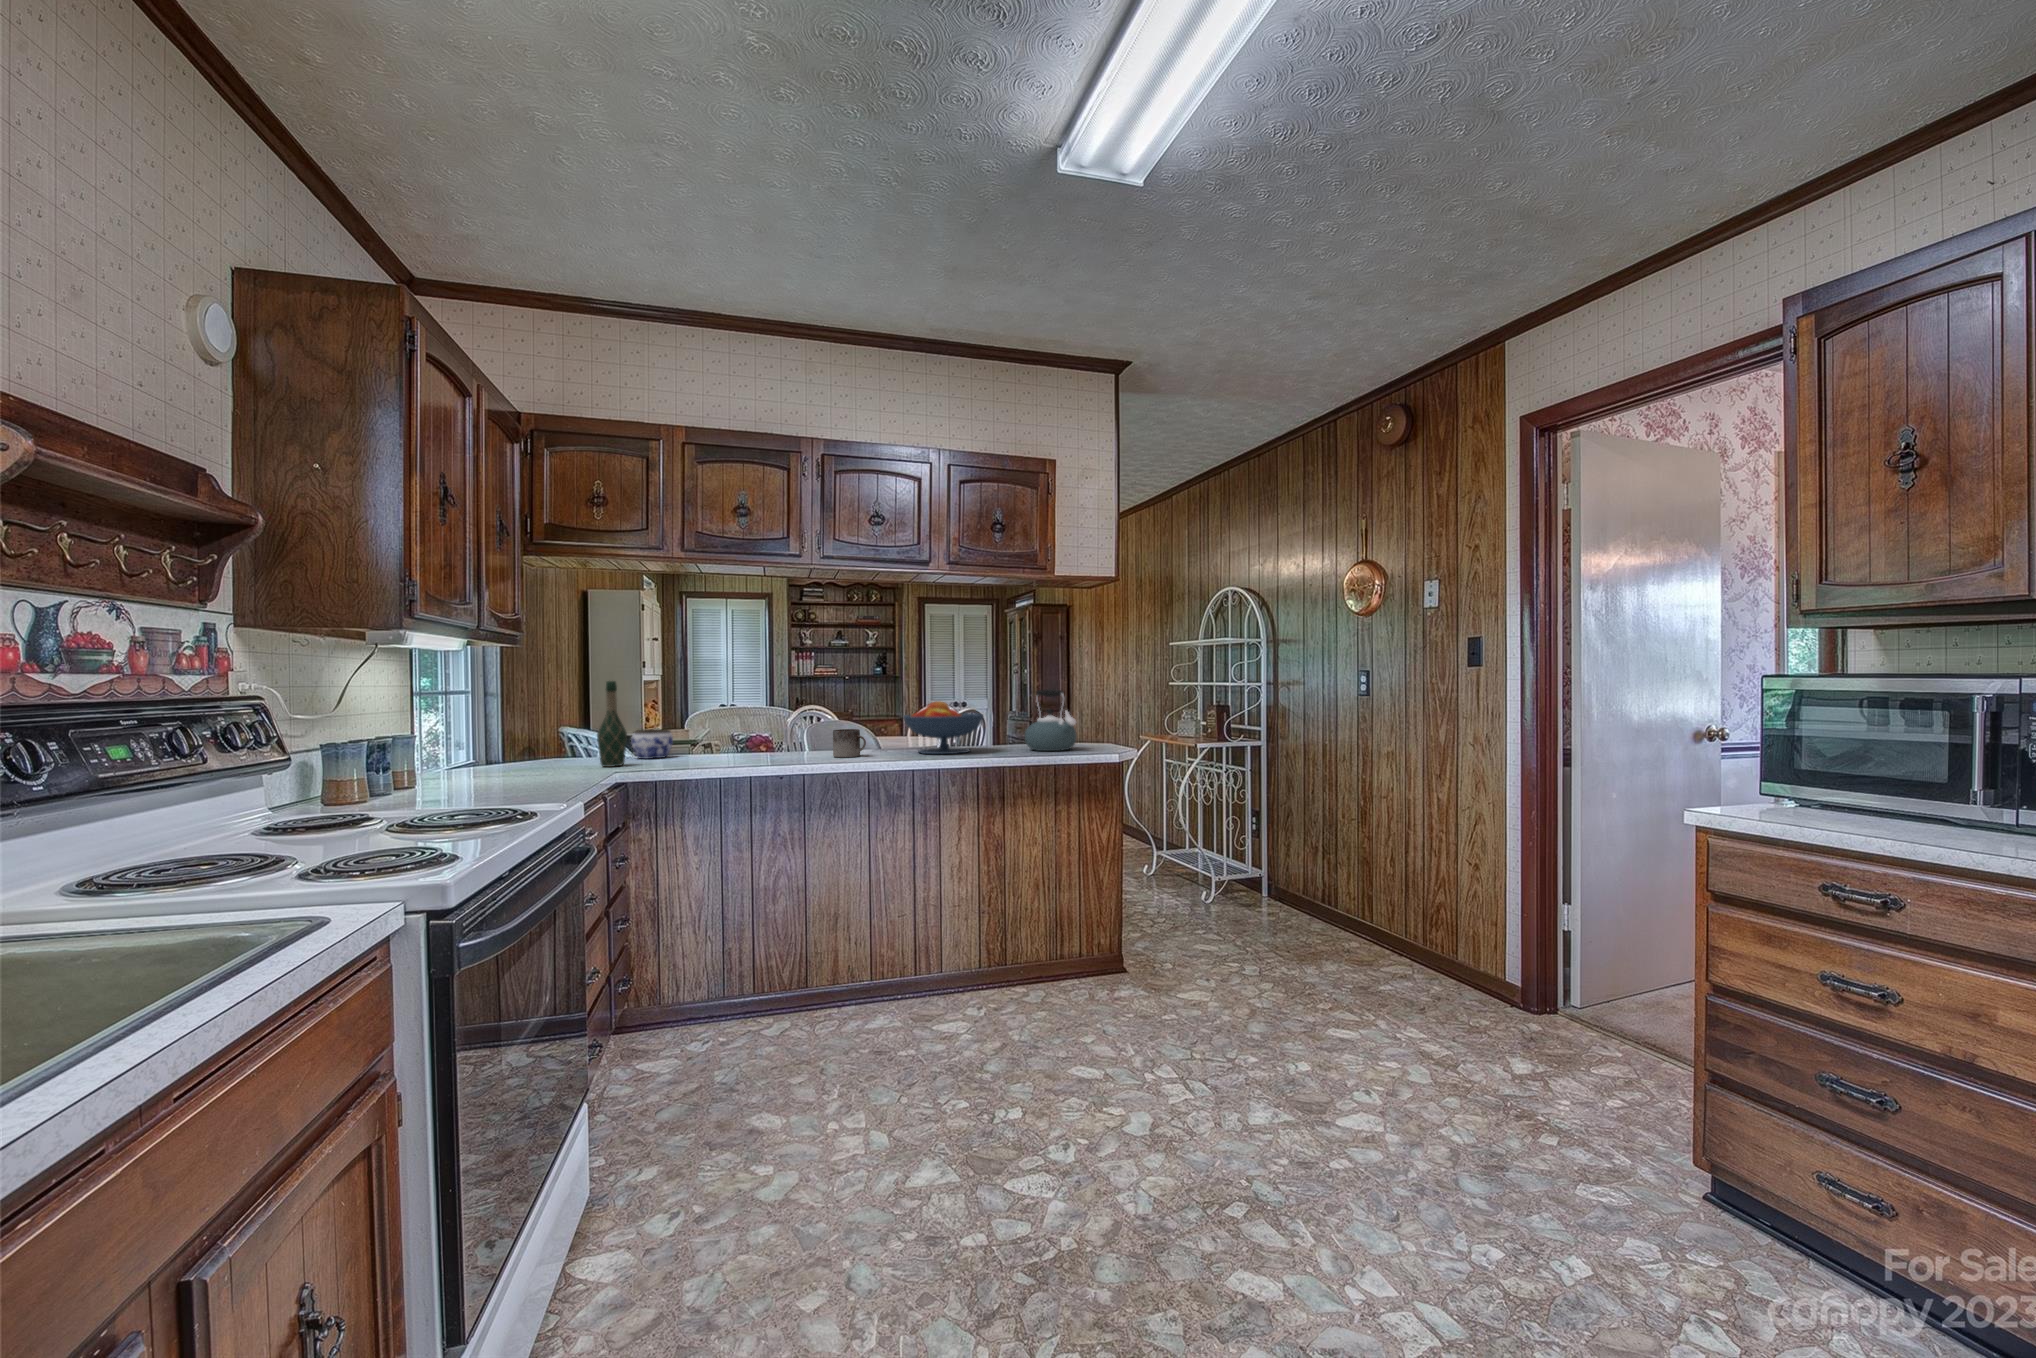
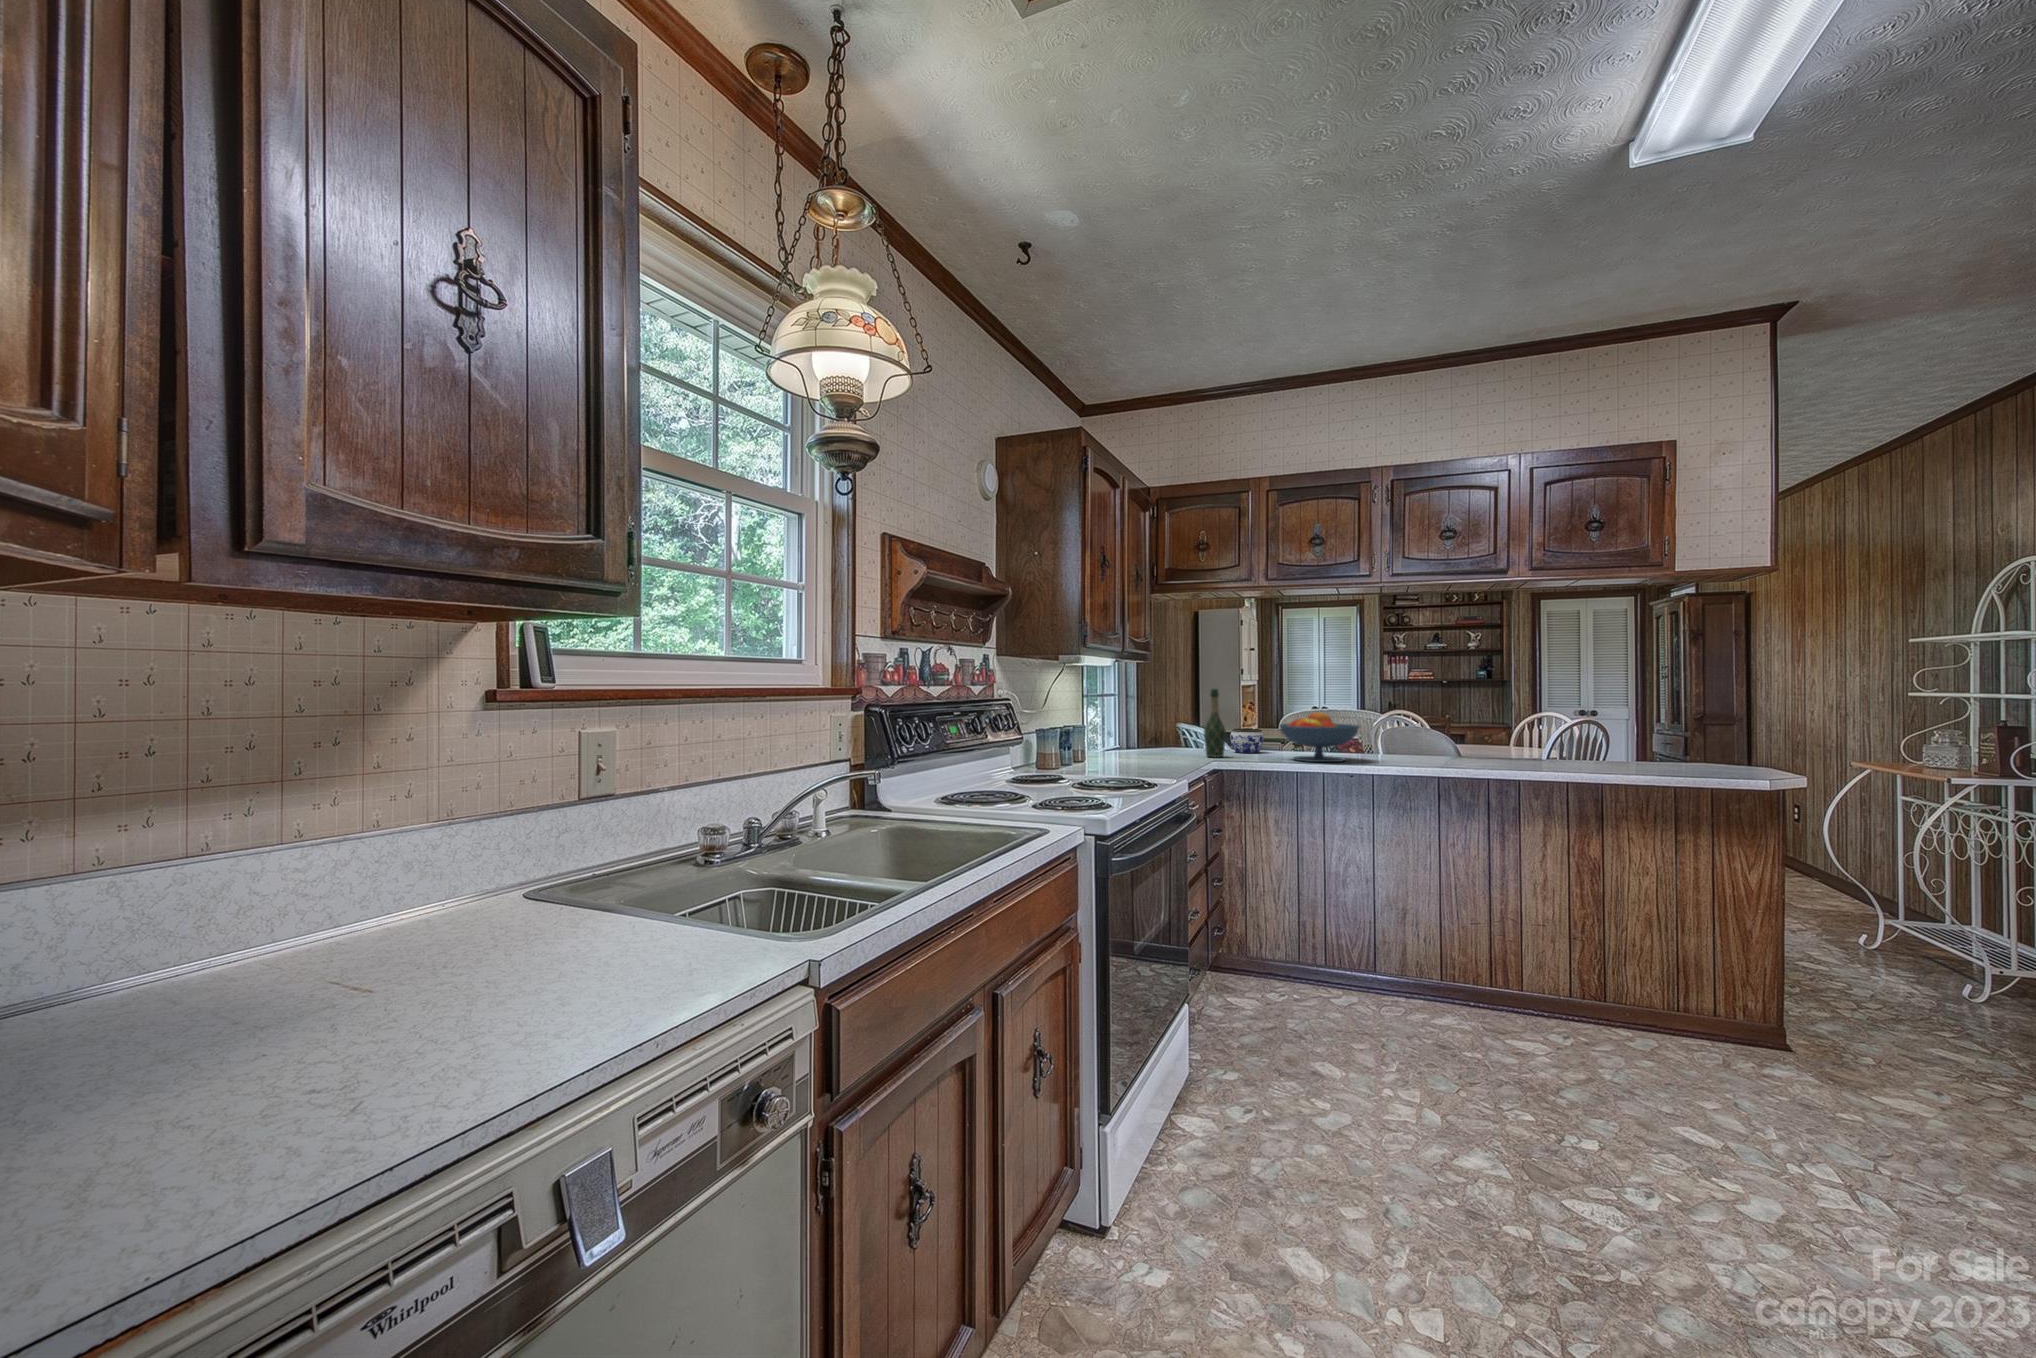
kettle: present [1025,689,1077,751] -> none [1636,705,1711,776]
fruit bowl: present [904,701,983,754] -> present [1280,712,1359,762]
mug: present [833,729,866,757] -> none [1407,738,1441,765]

